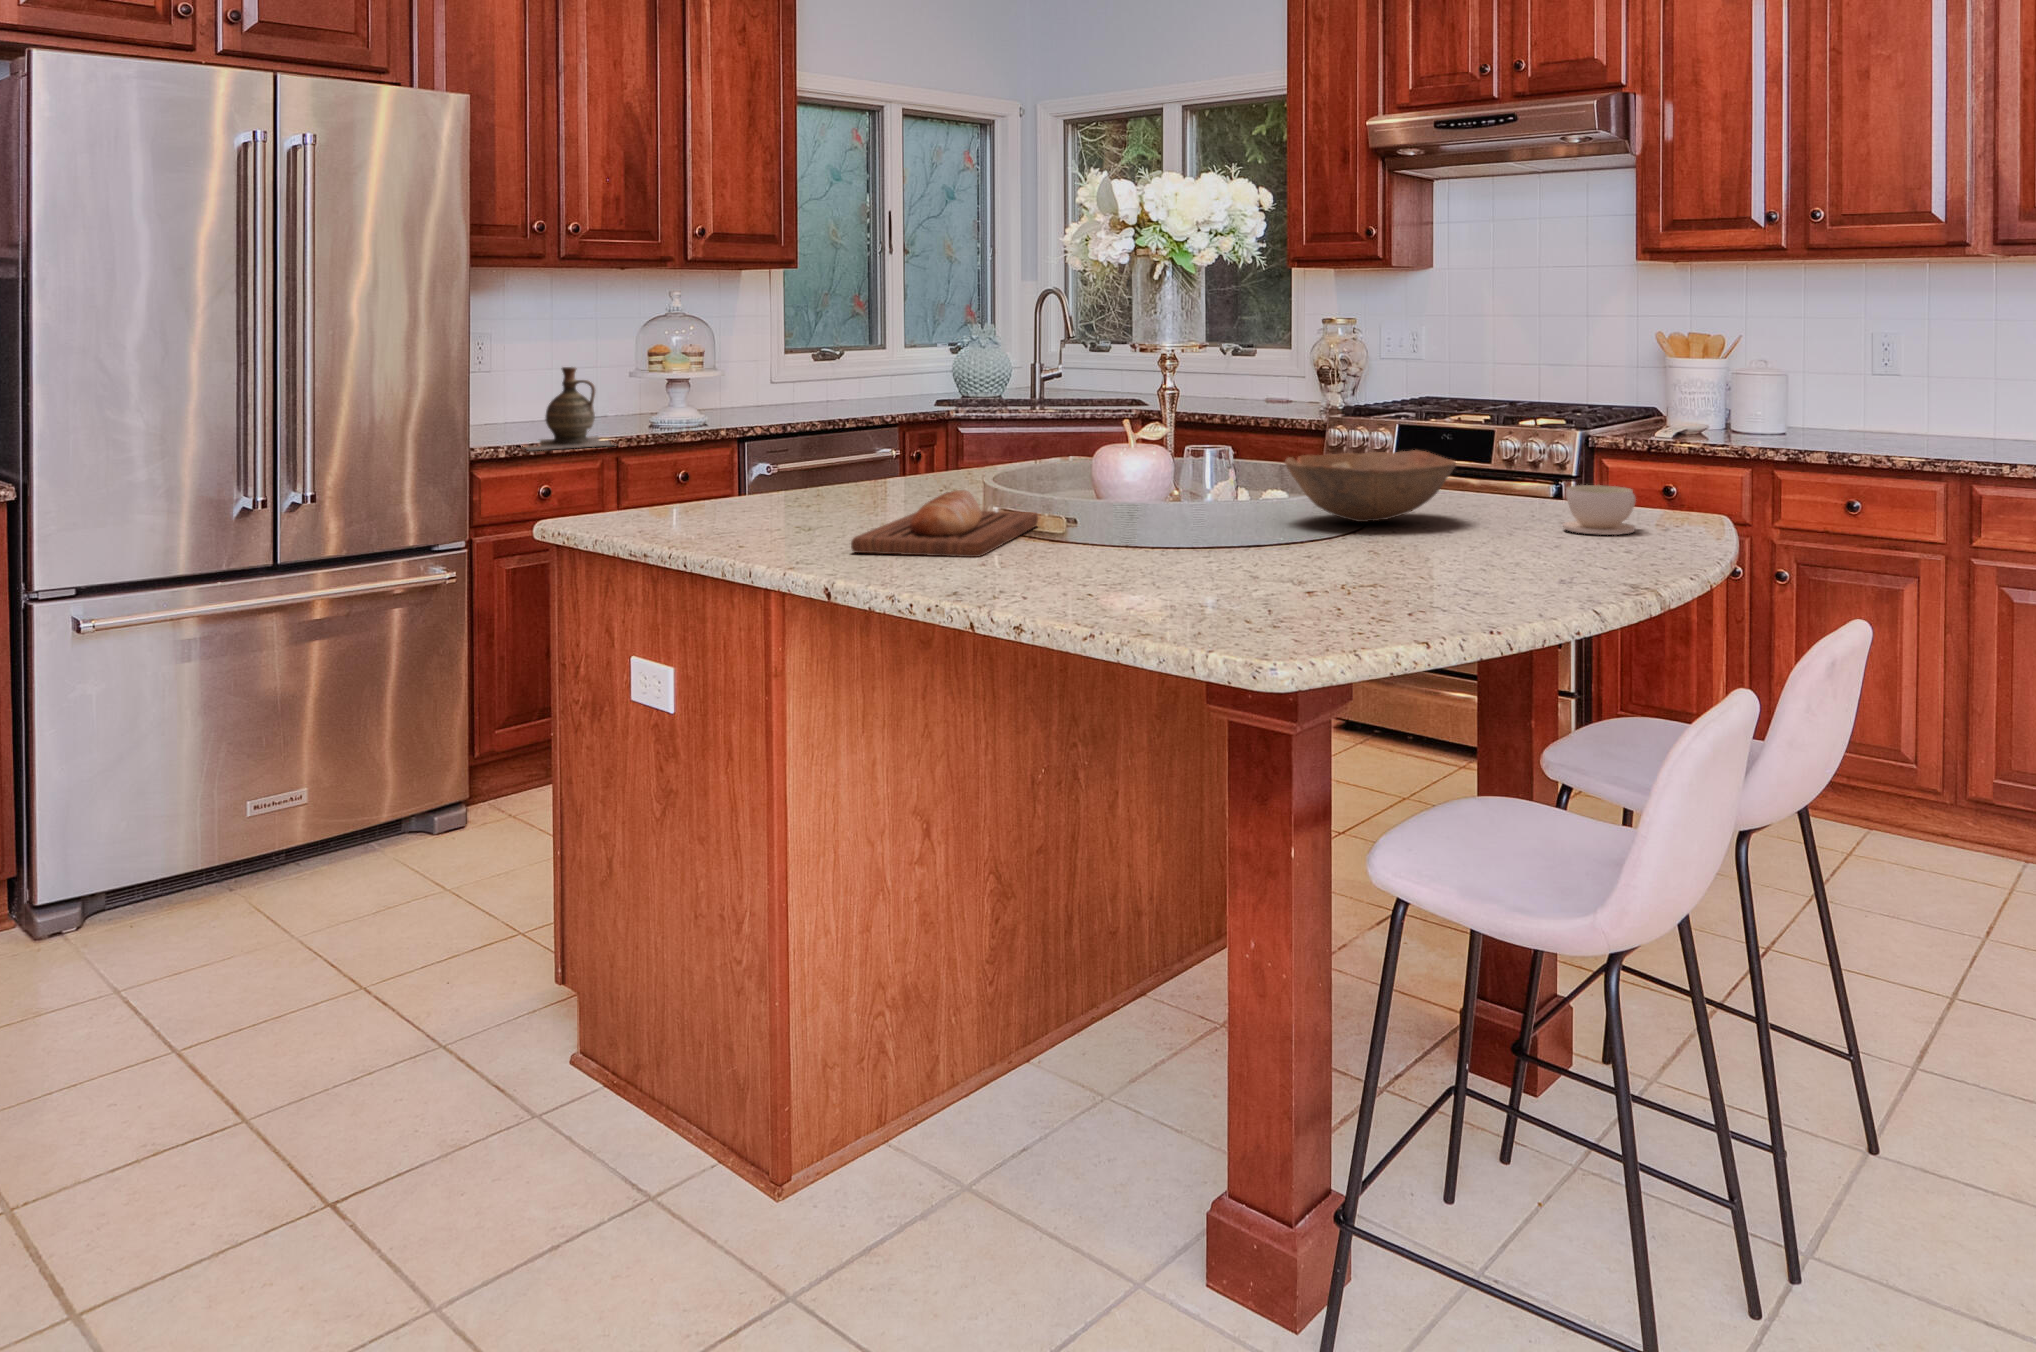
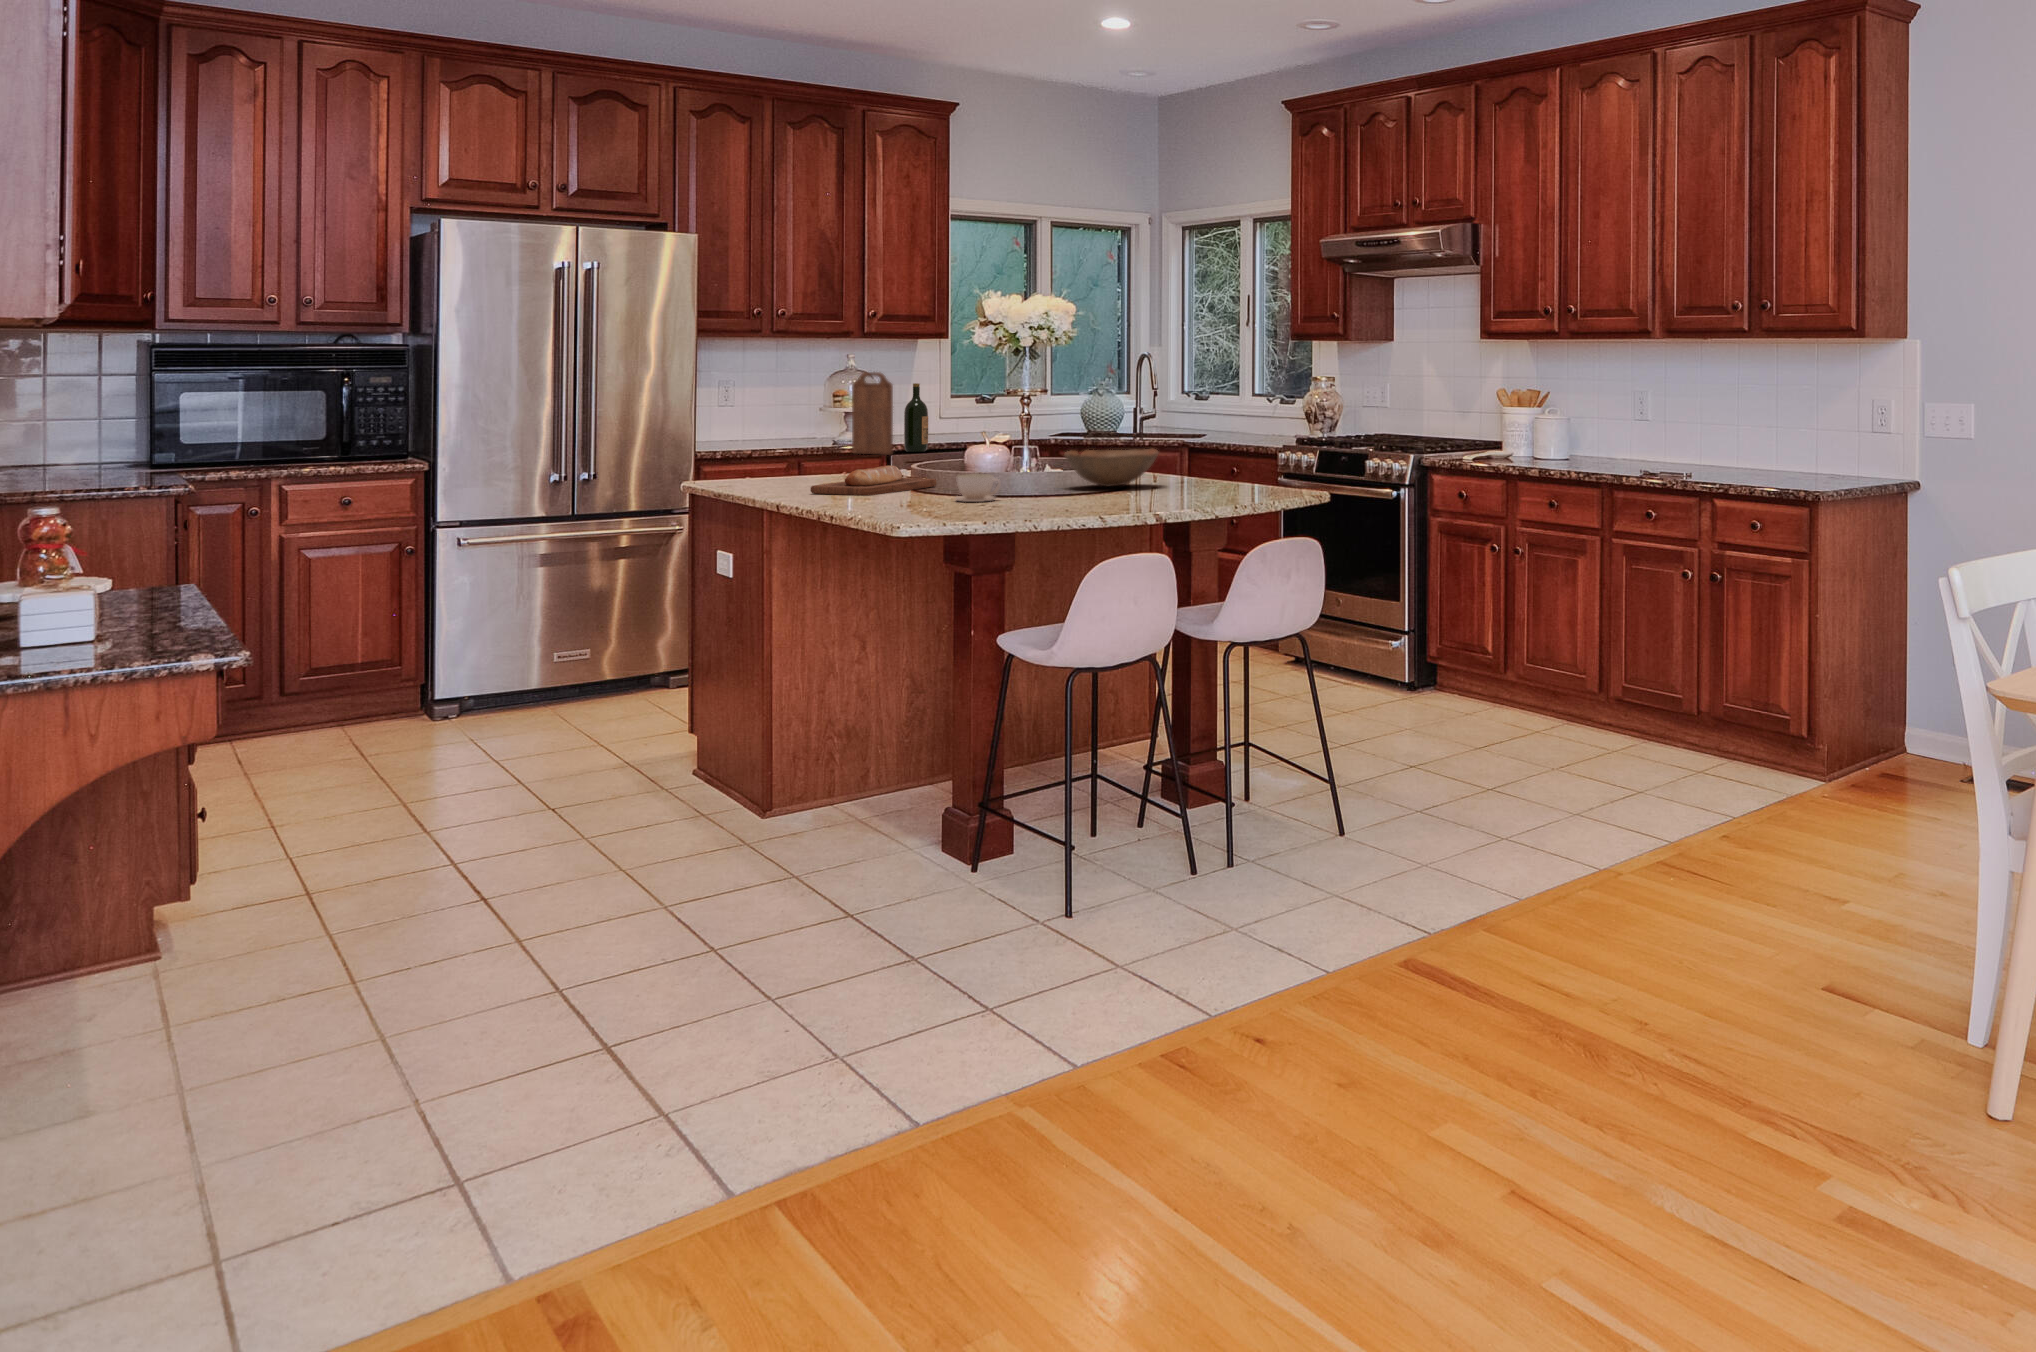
cutting board: none [680,323,748,448] -> present [852,372,893,455]
wine bottle: none [753,340,788,442] -> present [904,383,928,452]
ceramic jug: present [526,367,614,450] -> none [754,401,816,455]
coffee cup: present [1563,485,1636,535] -> present [956,474,1001,502]

